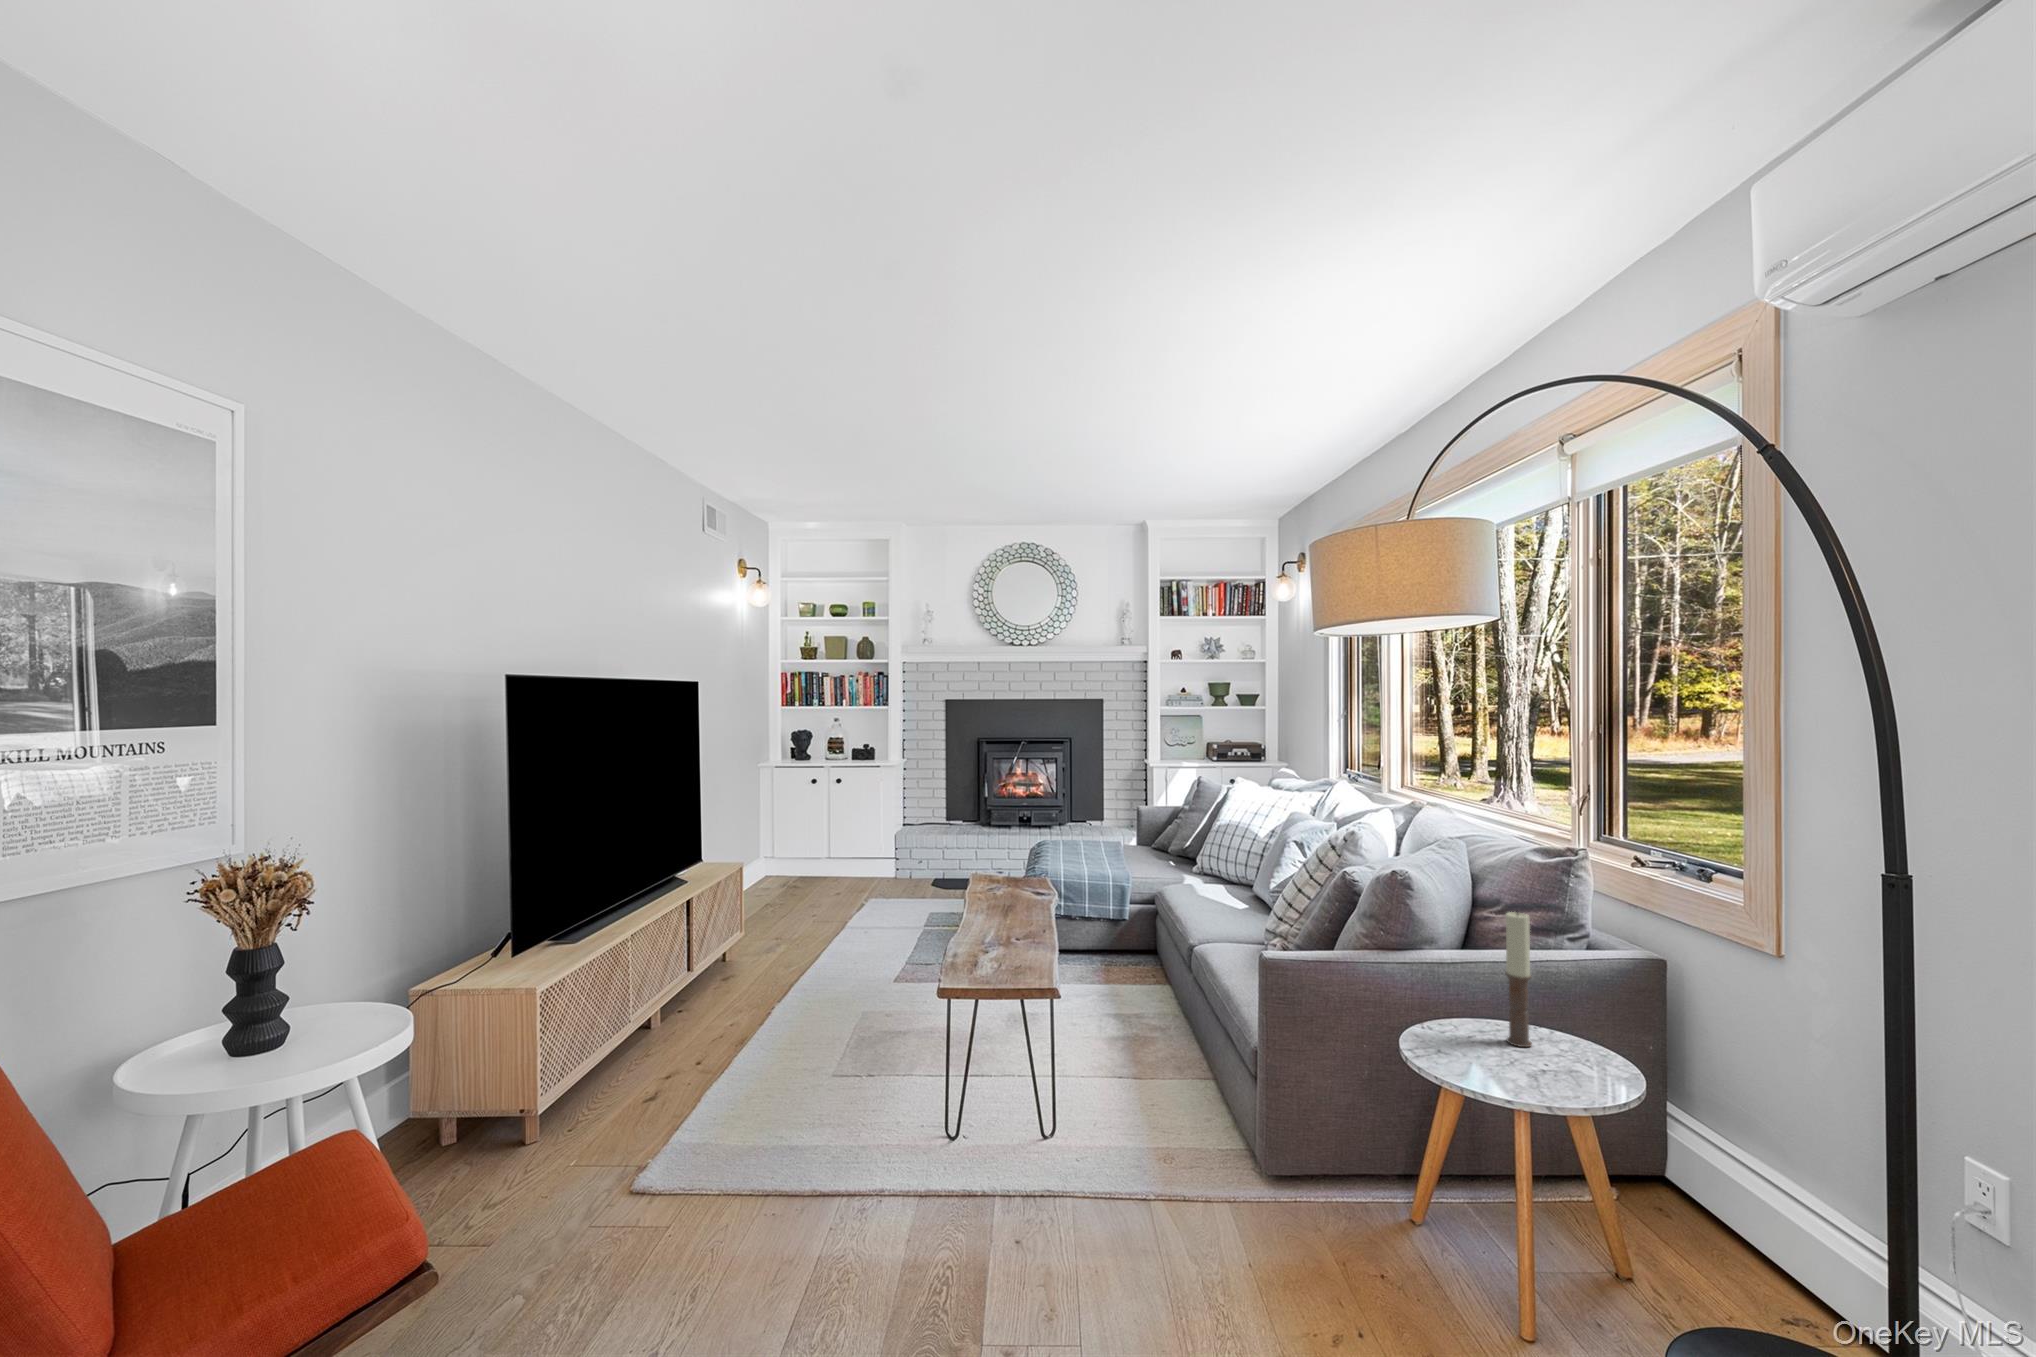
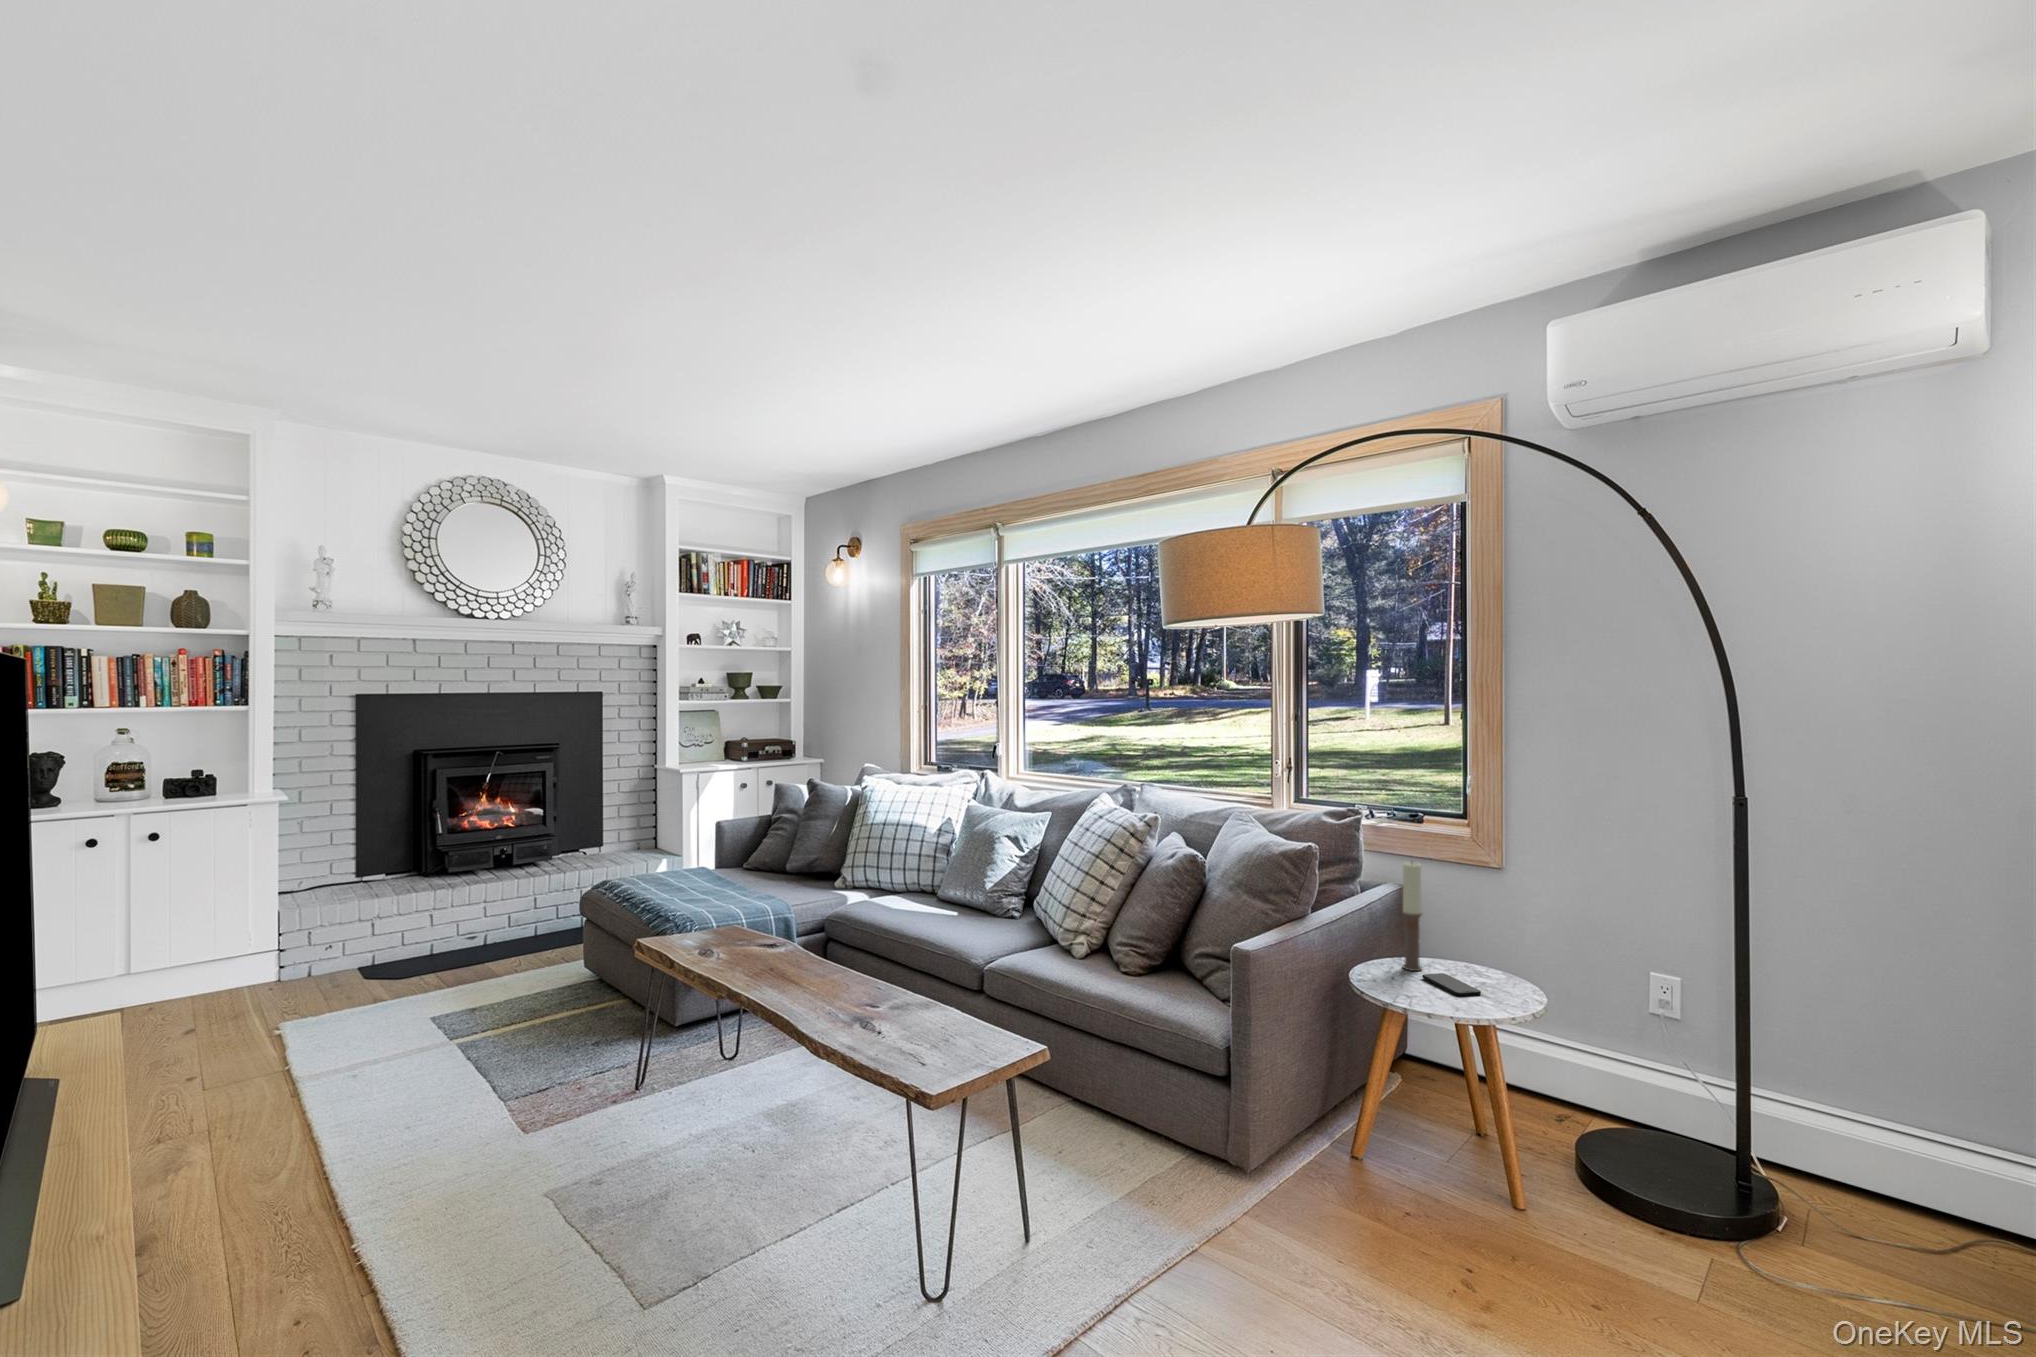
smartphone: none [1492,1048,1537,1083] -> present [1422,973,1481,996]

